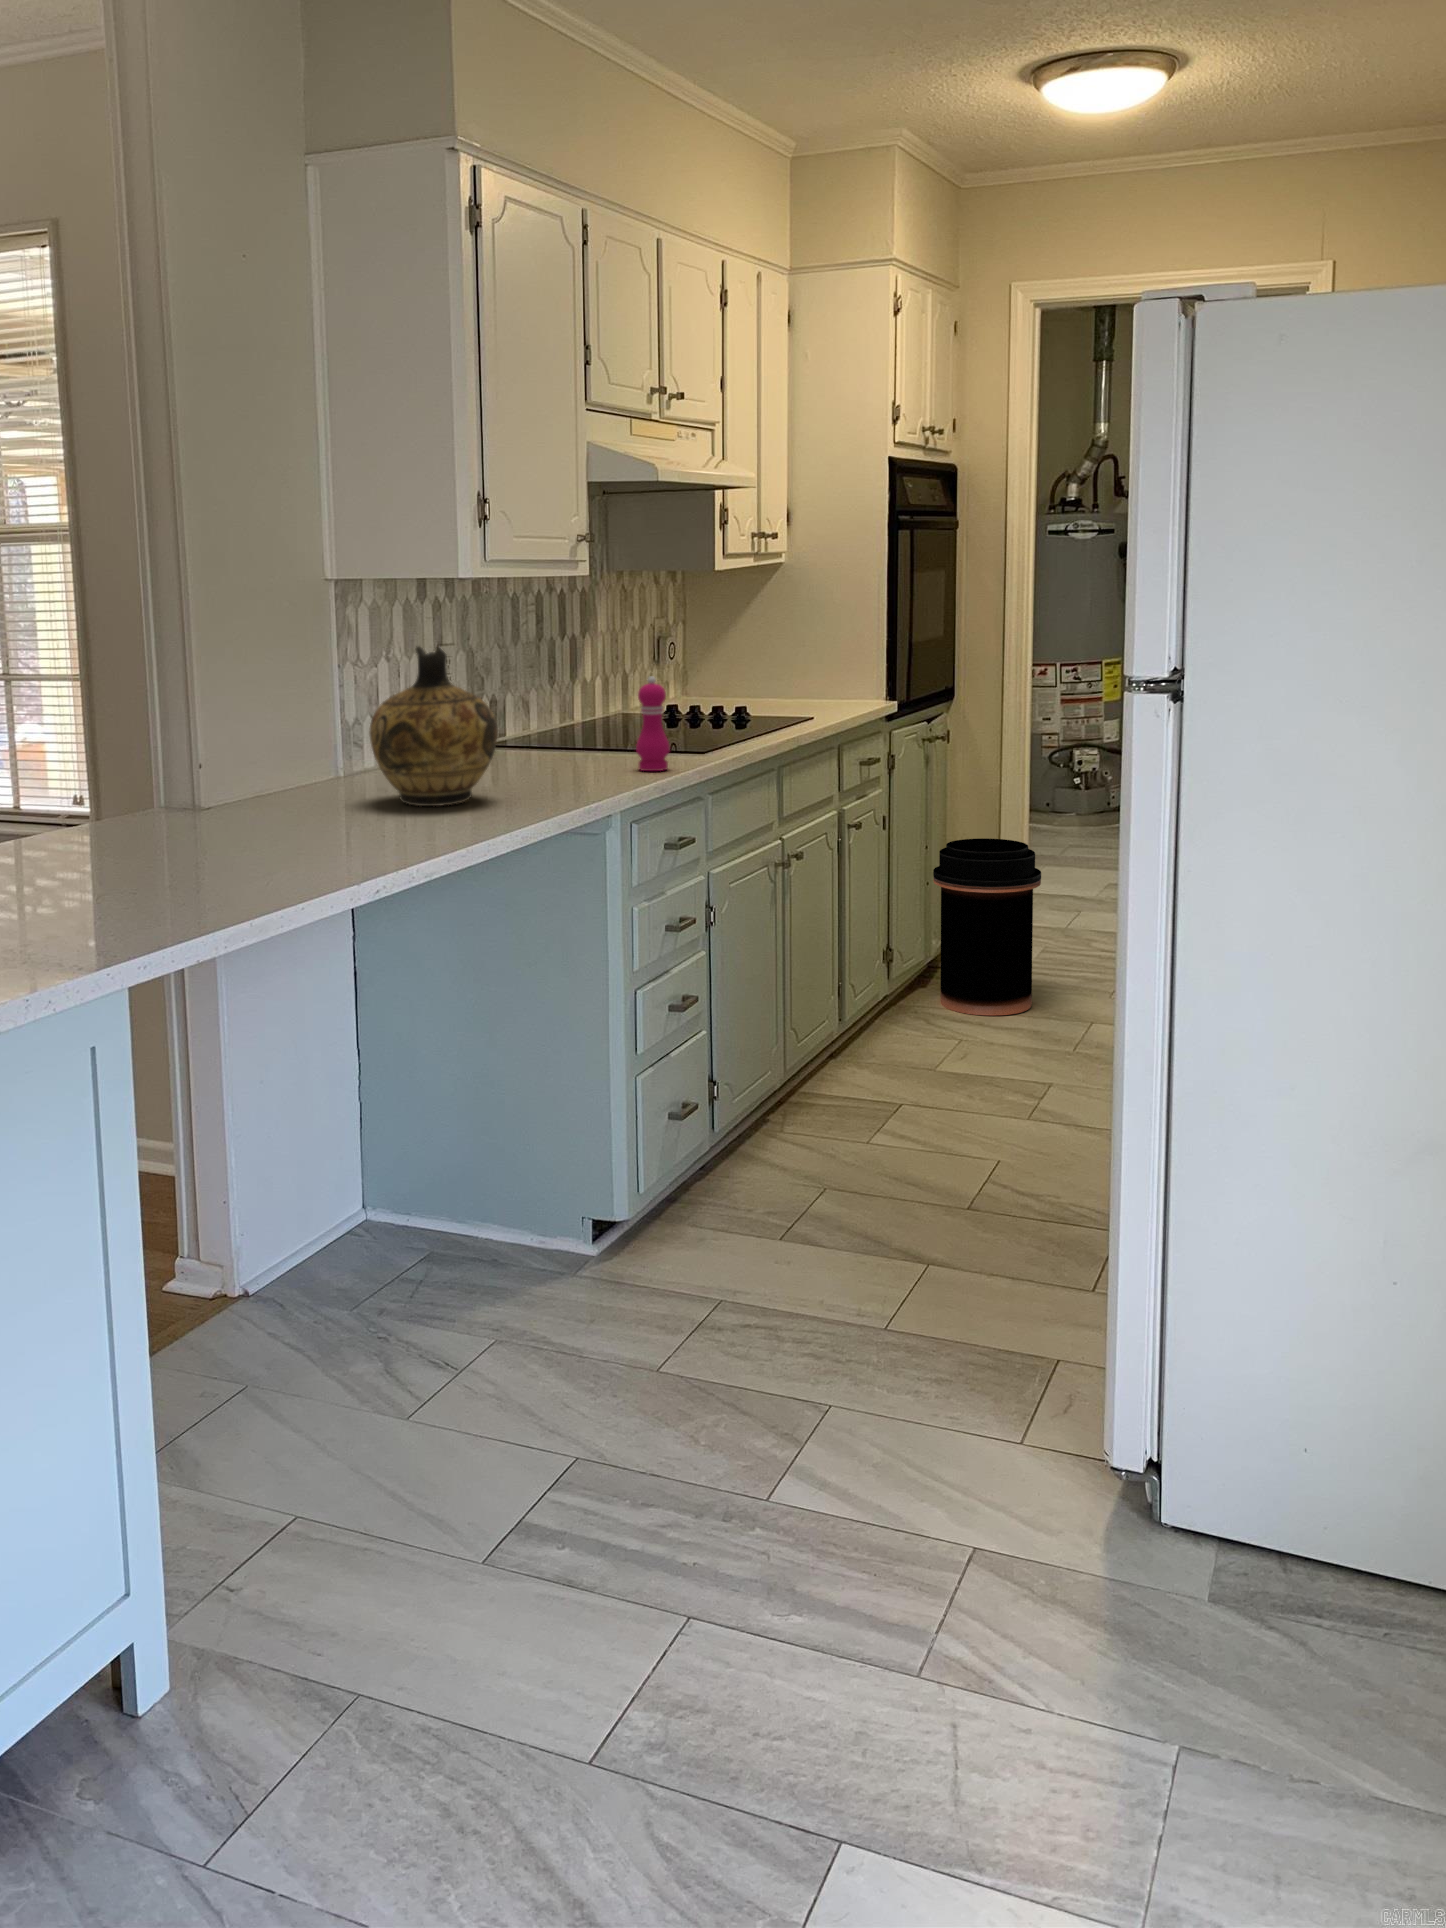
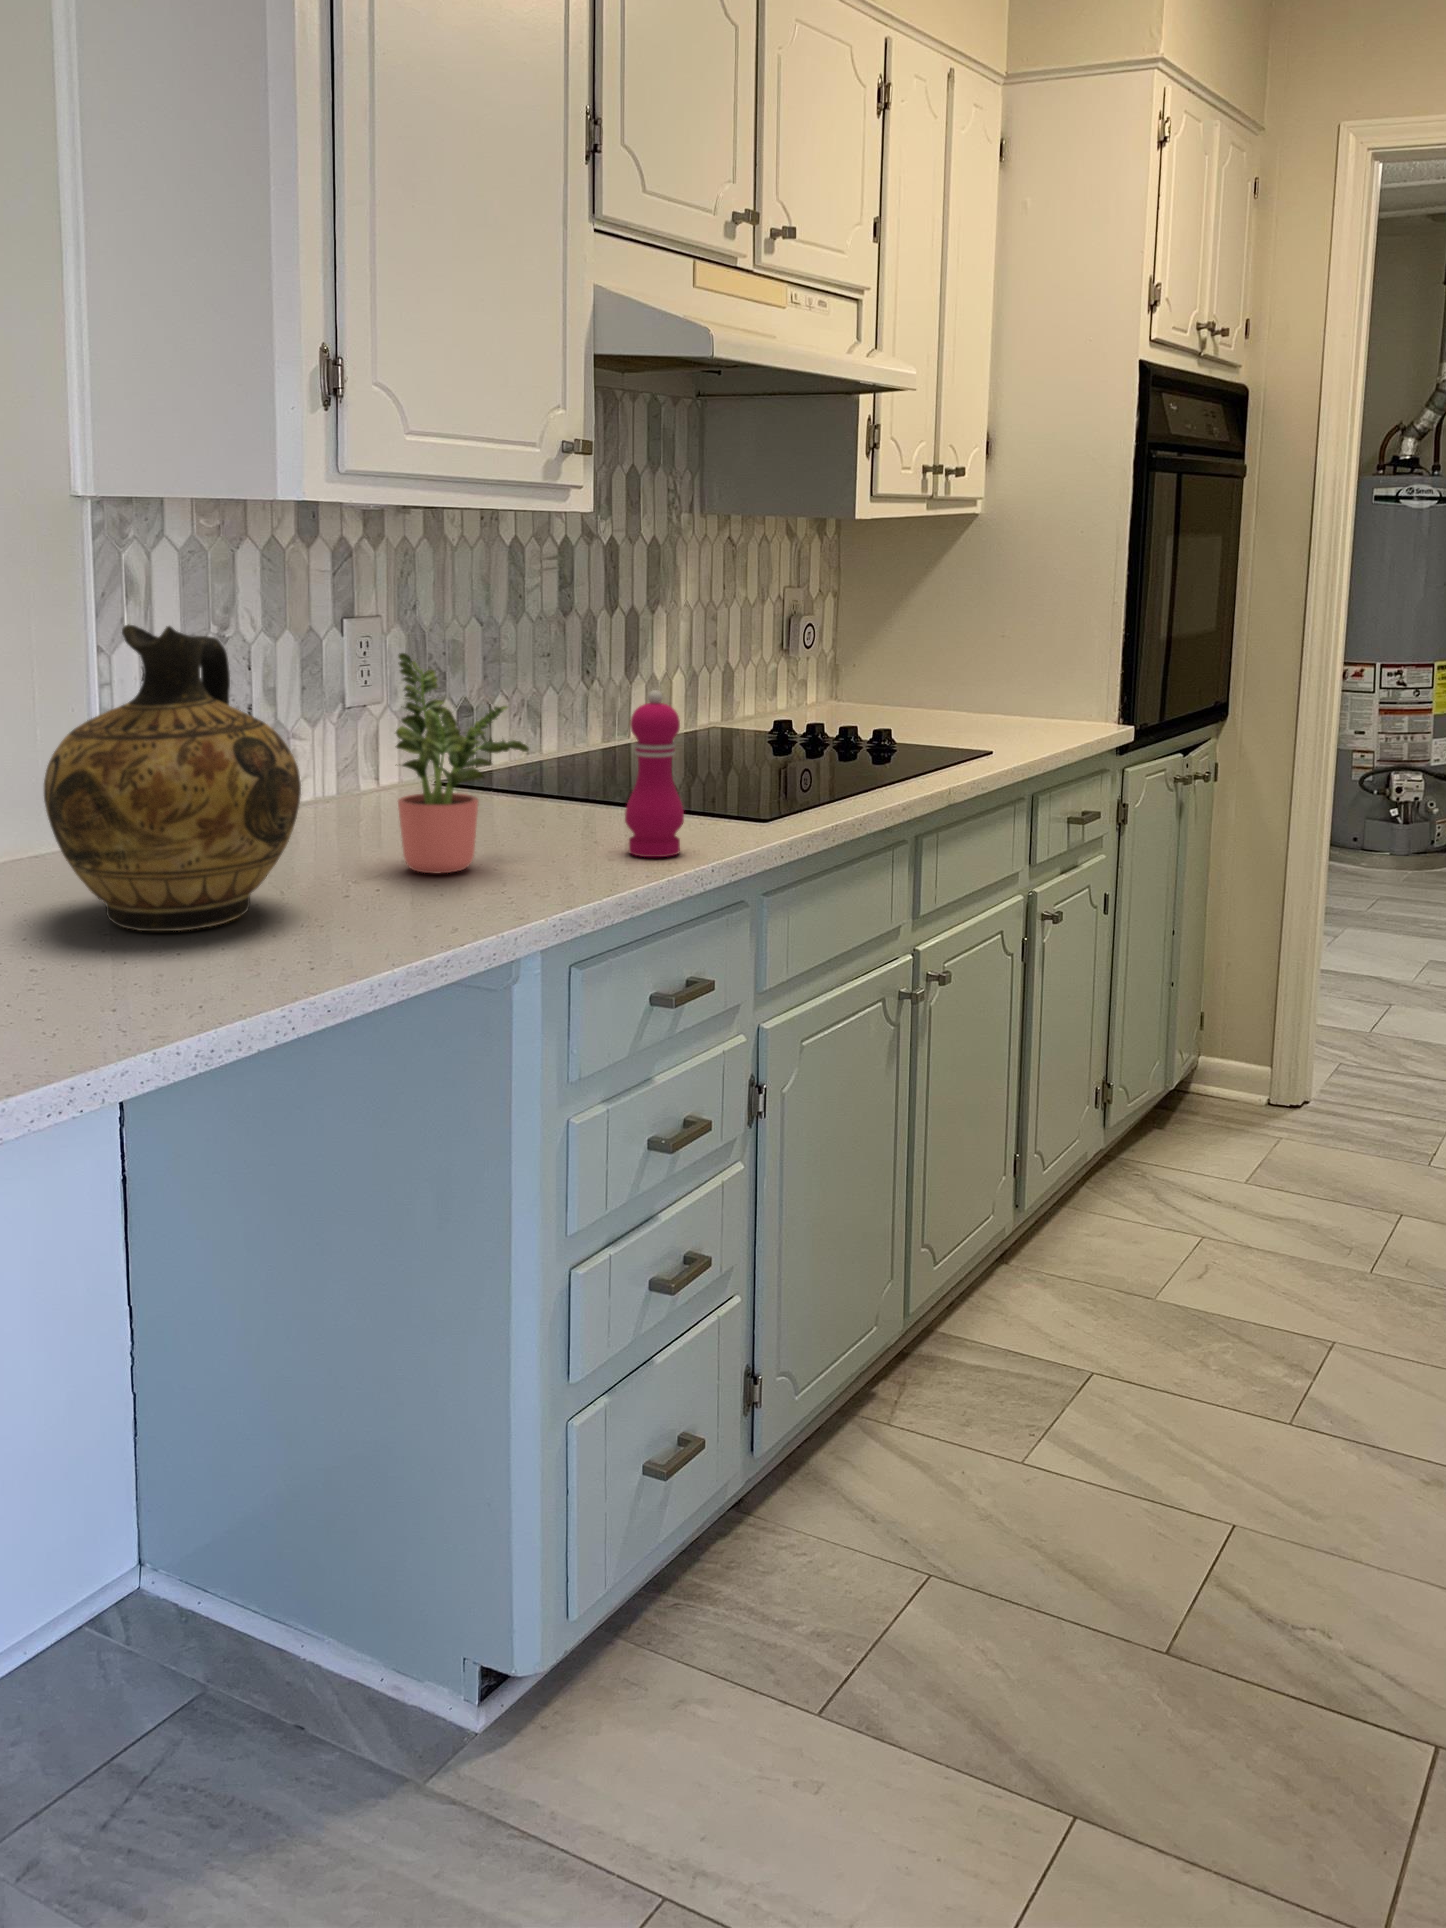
potted plant: none [516,658,584,782] -> present [396,653,529,873]
trash can: present [933,838,1041,1015] -> none [1180,925,1339,1191]

